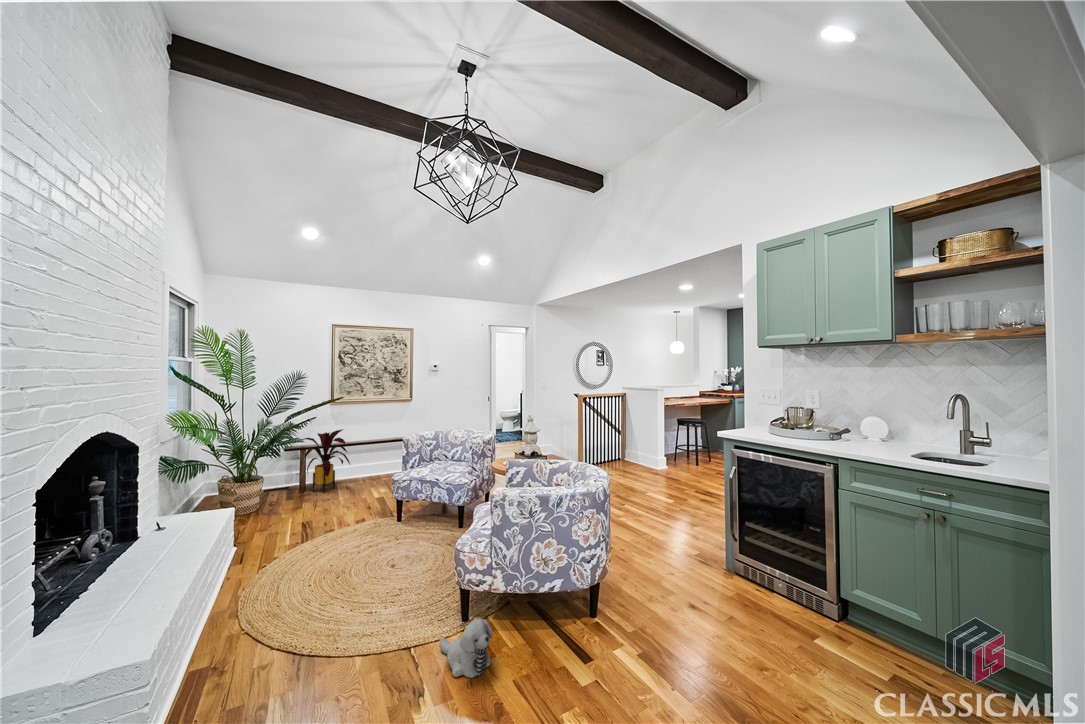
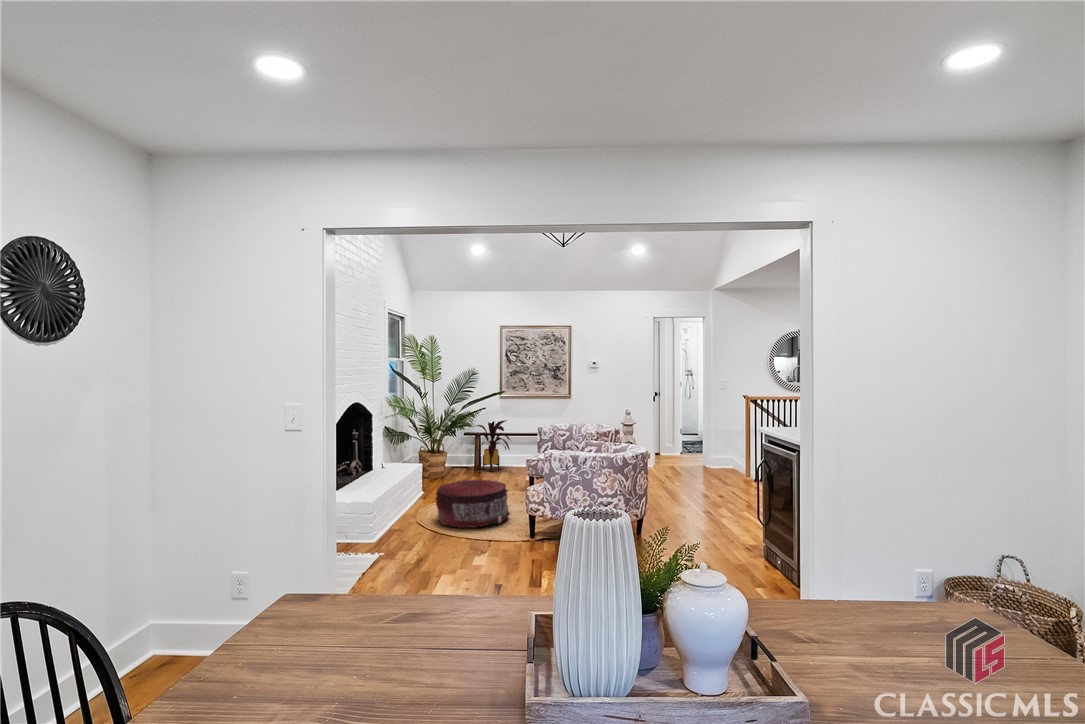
pouf: none [279,526,404,635] -> present [436,480,509,528]
plush toy: present [440,619,493,678] -> none [508,523,533,553]

